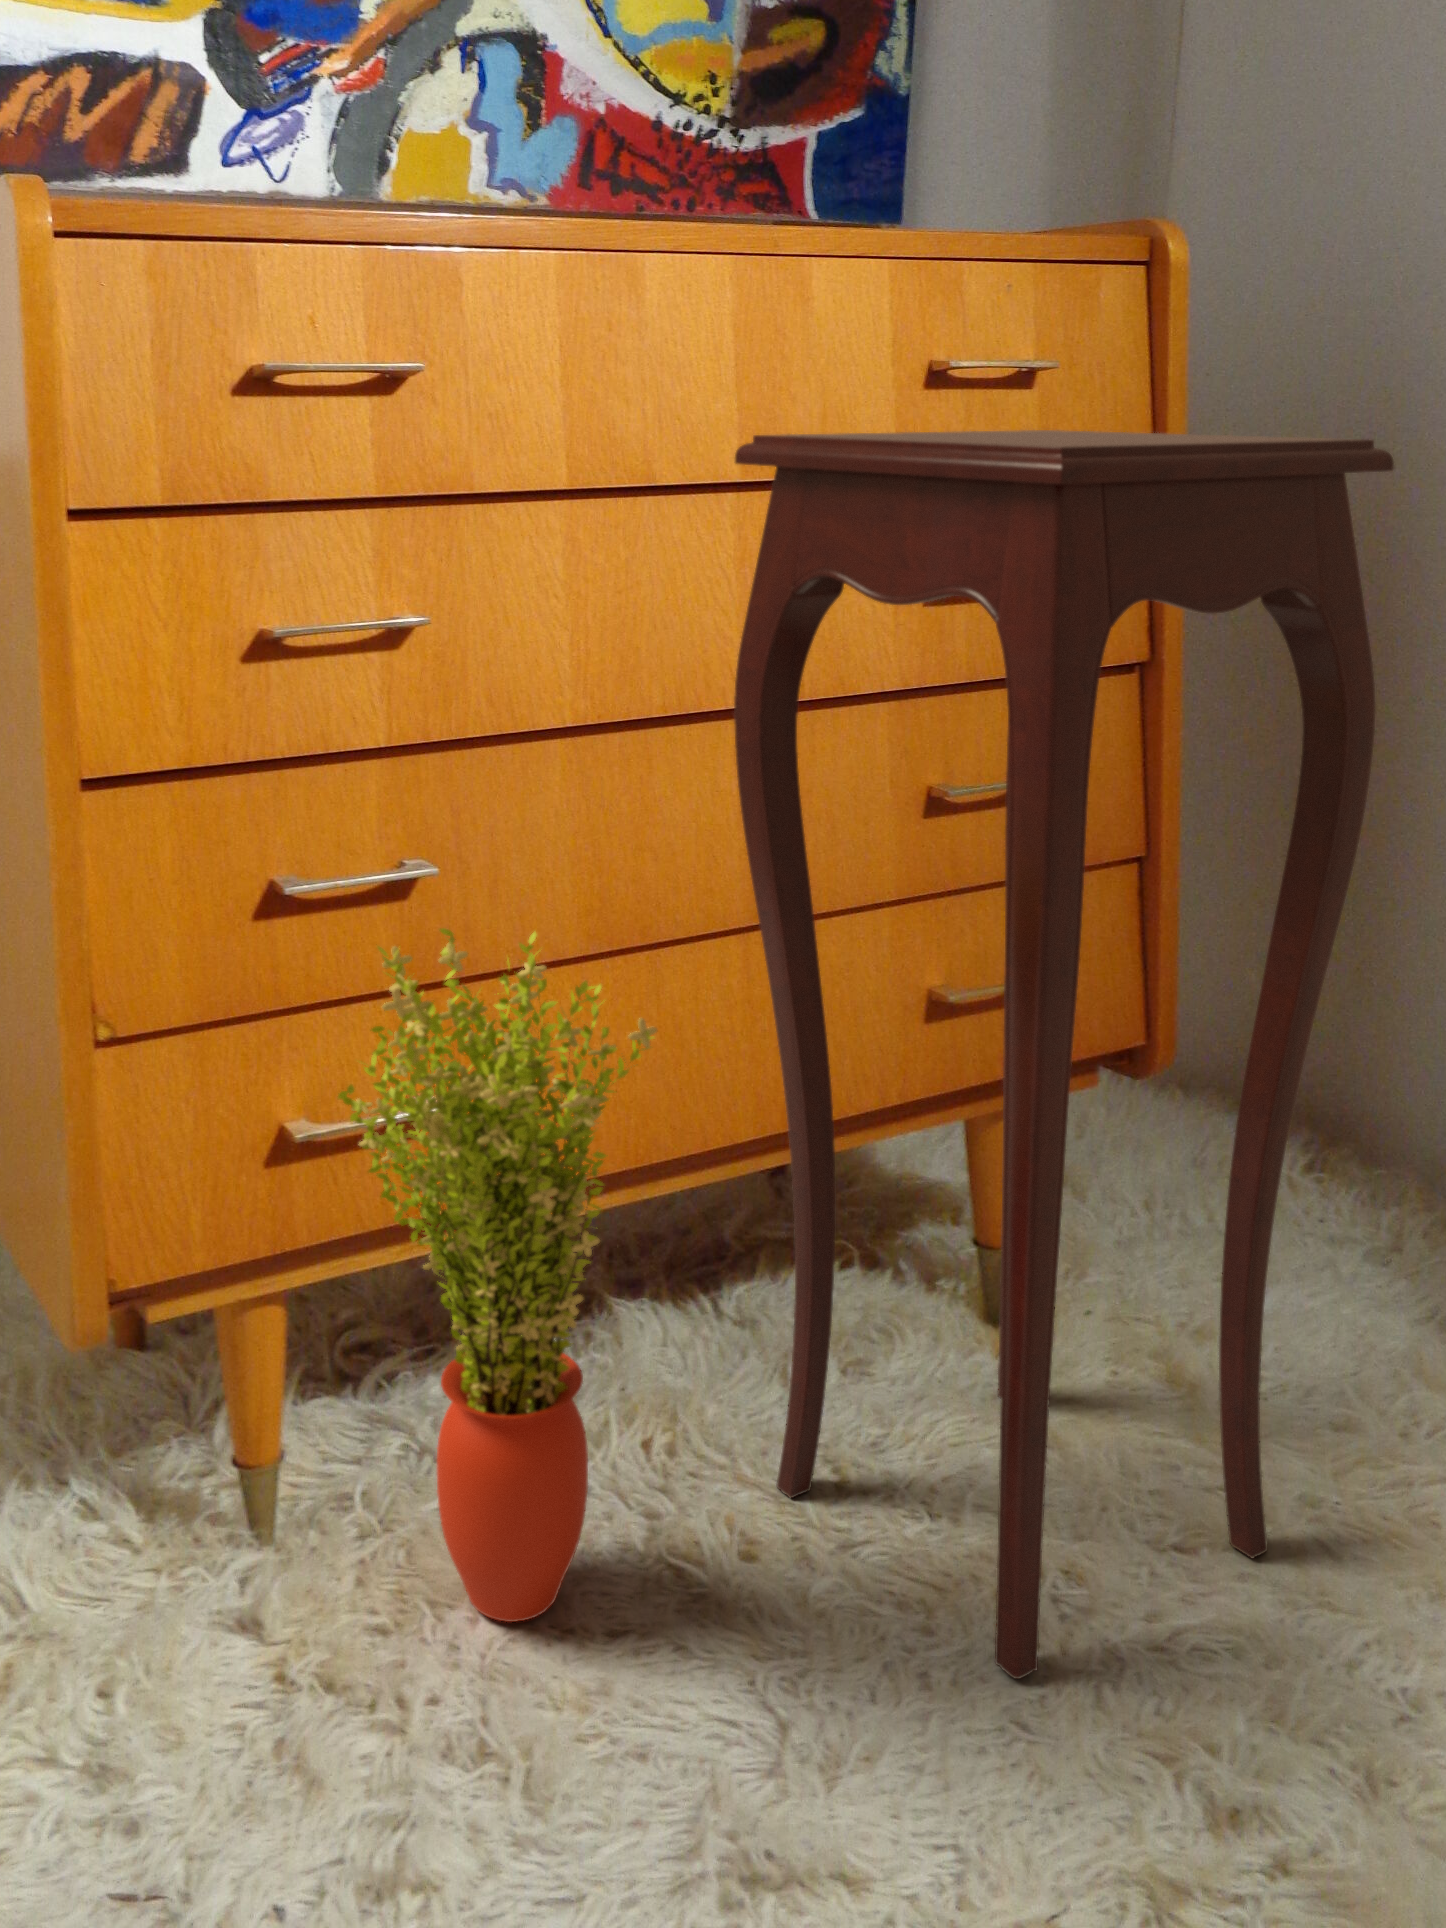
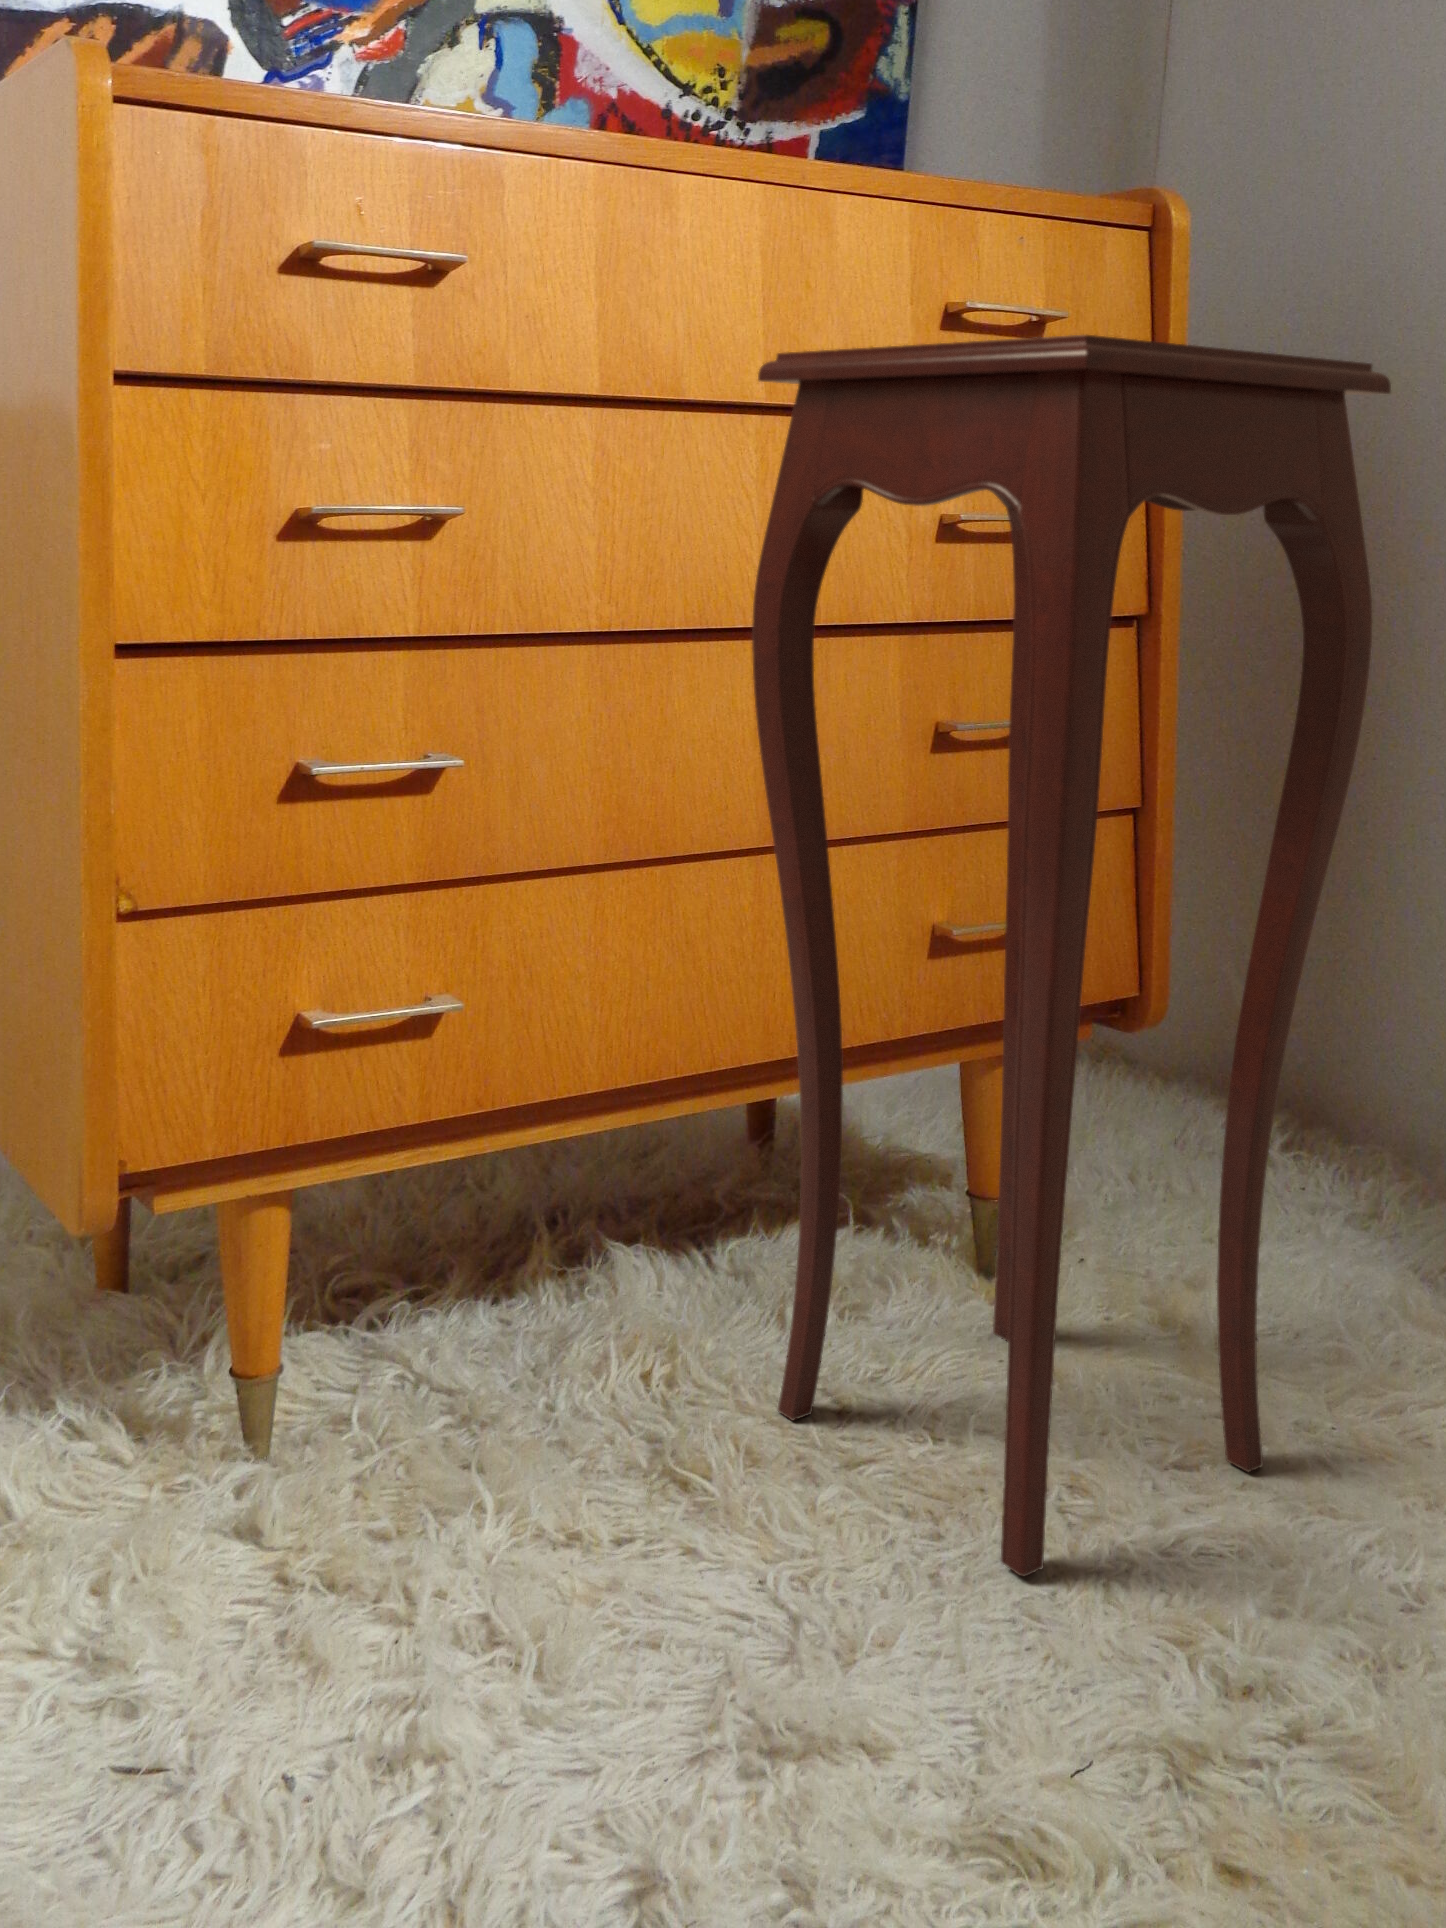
potted plant: present [338,928,657,1622] -> none [358,817,678,1528]

